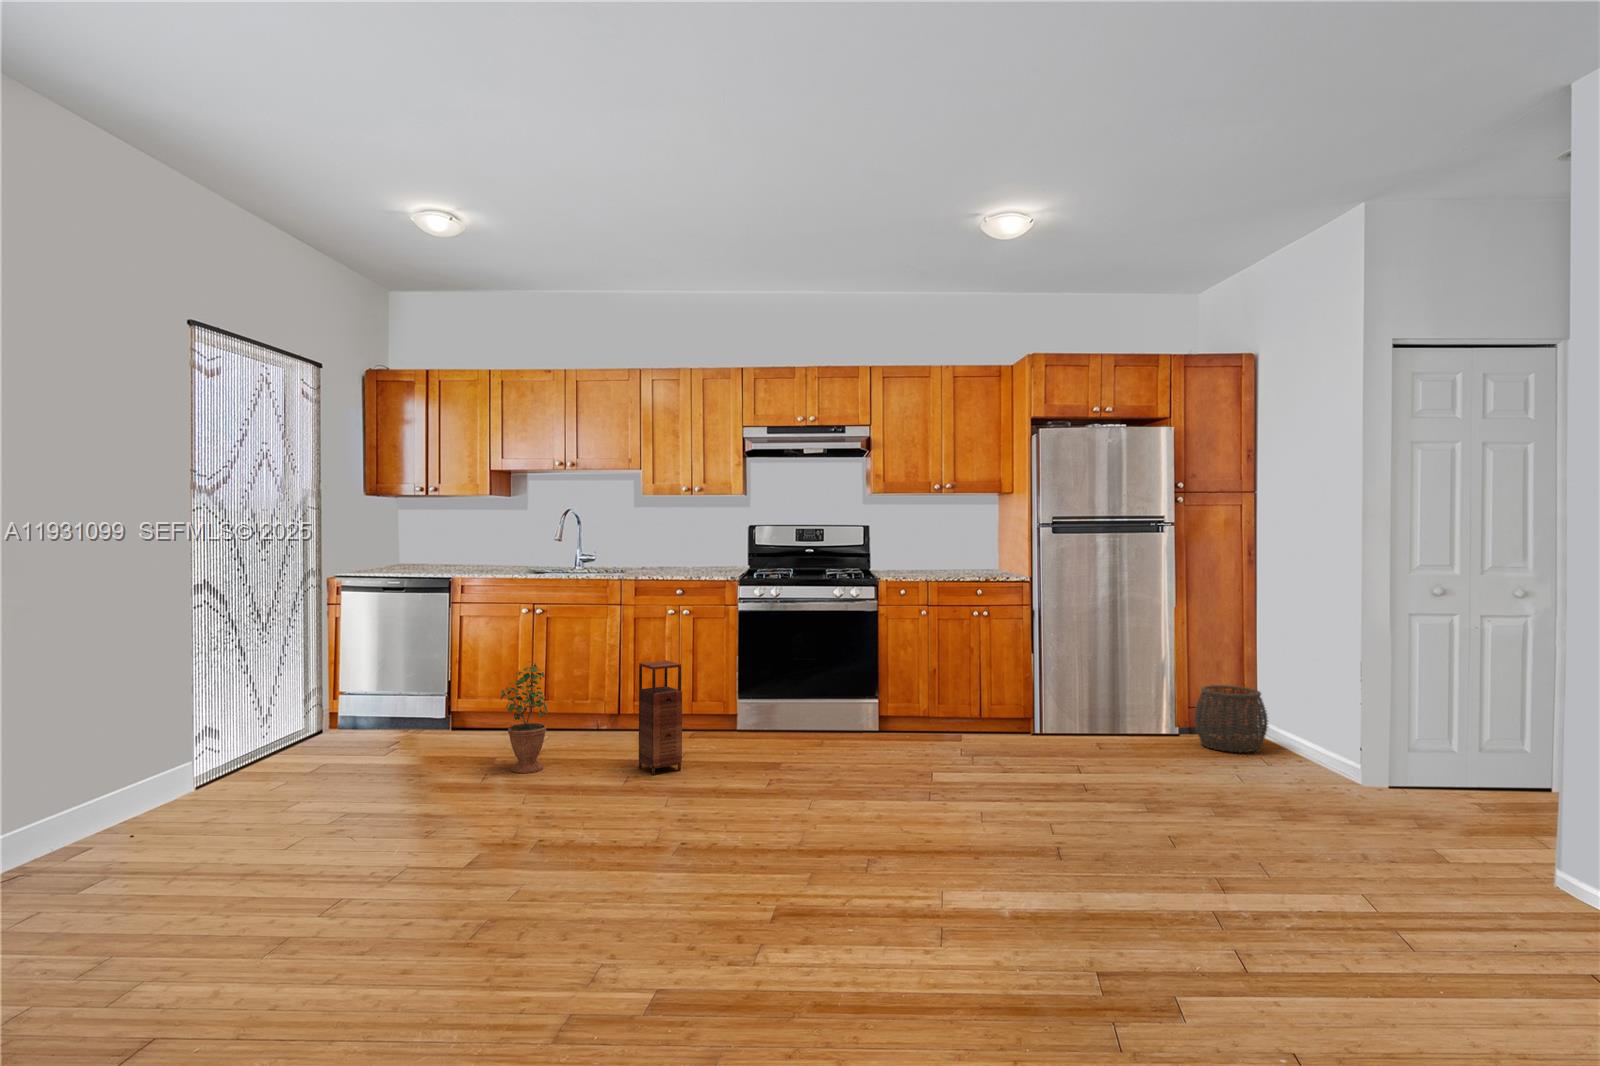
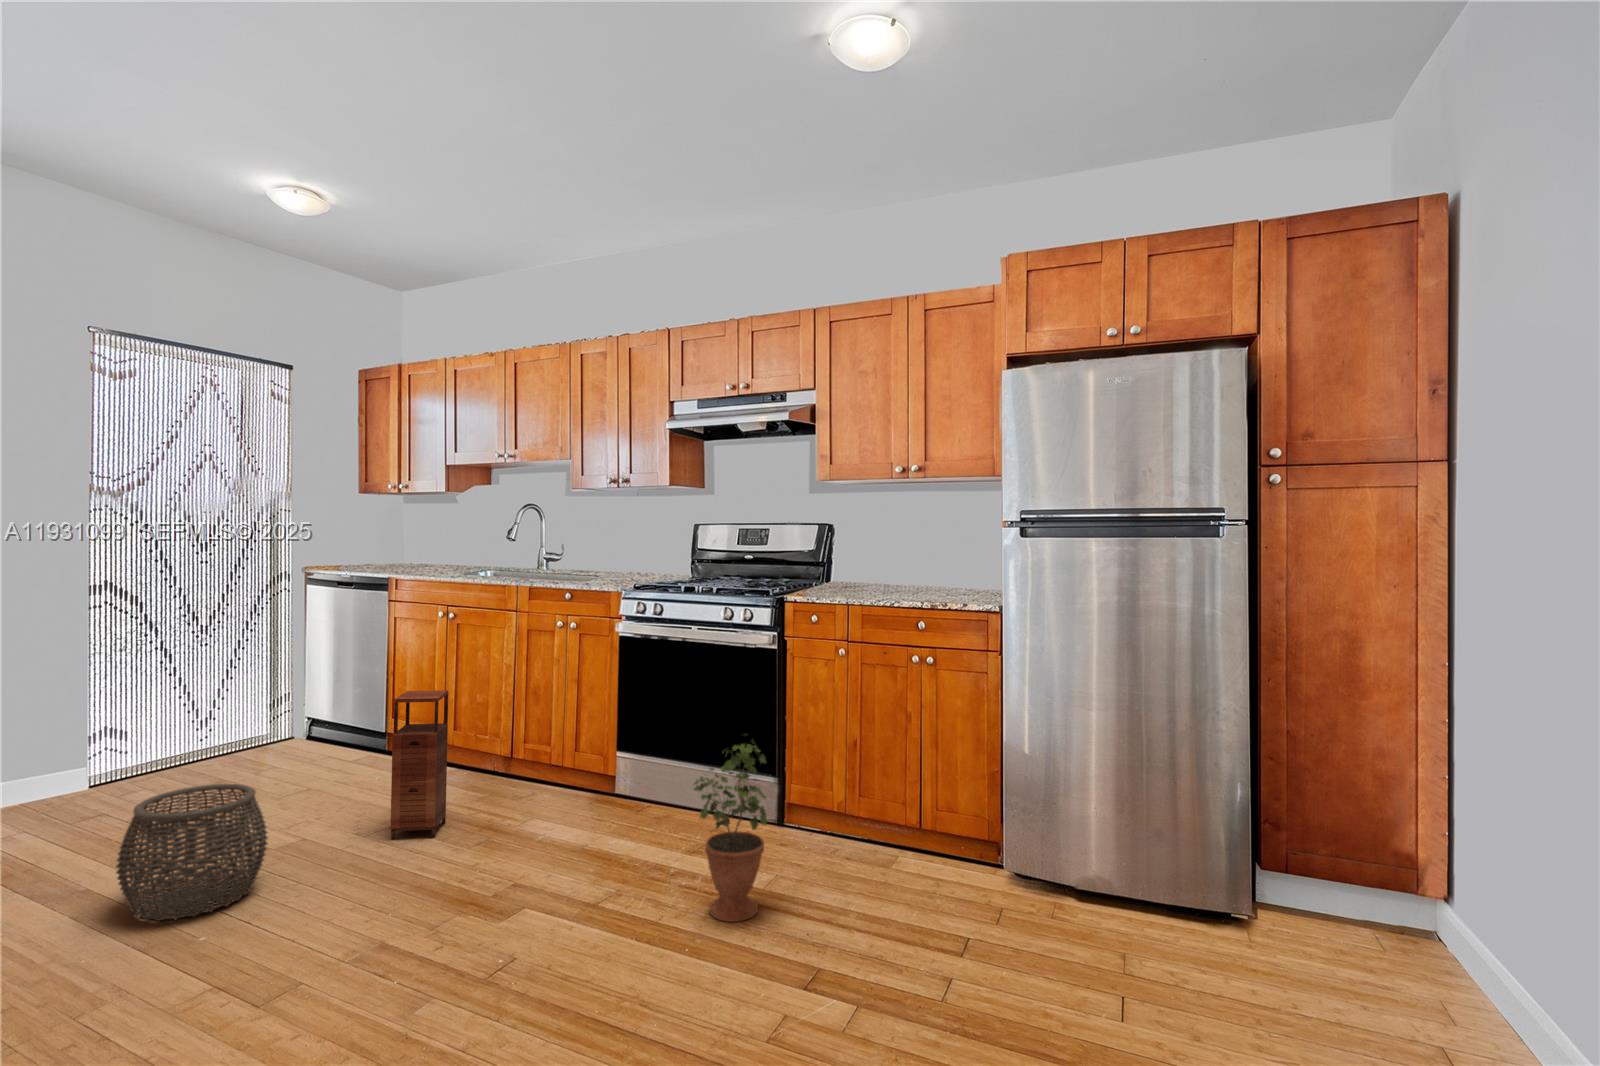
potted plant: present [501,661,548,773] -> present [694,741,767,922]
woven basket: present [1195,685,1268,753] -> present [116,784,268,921]

